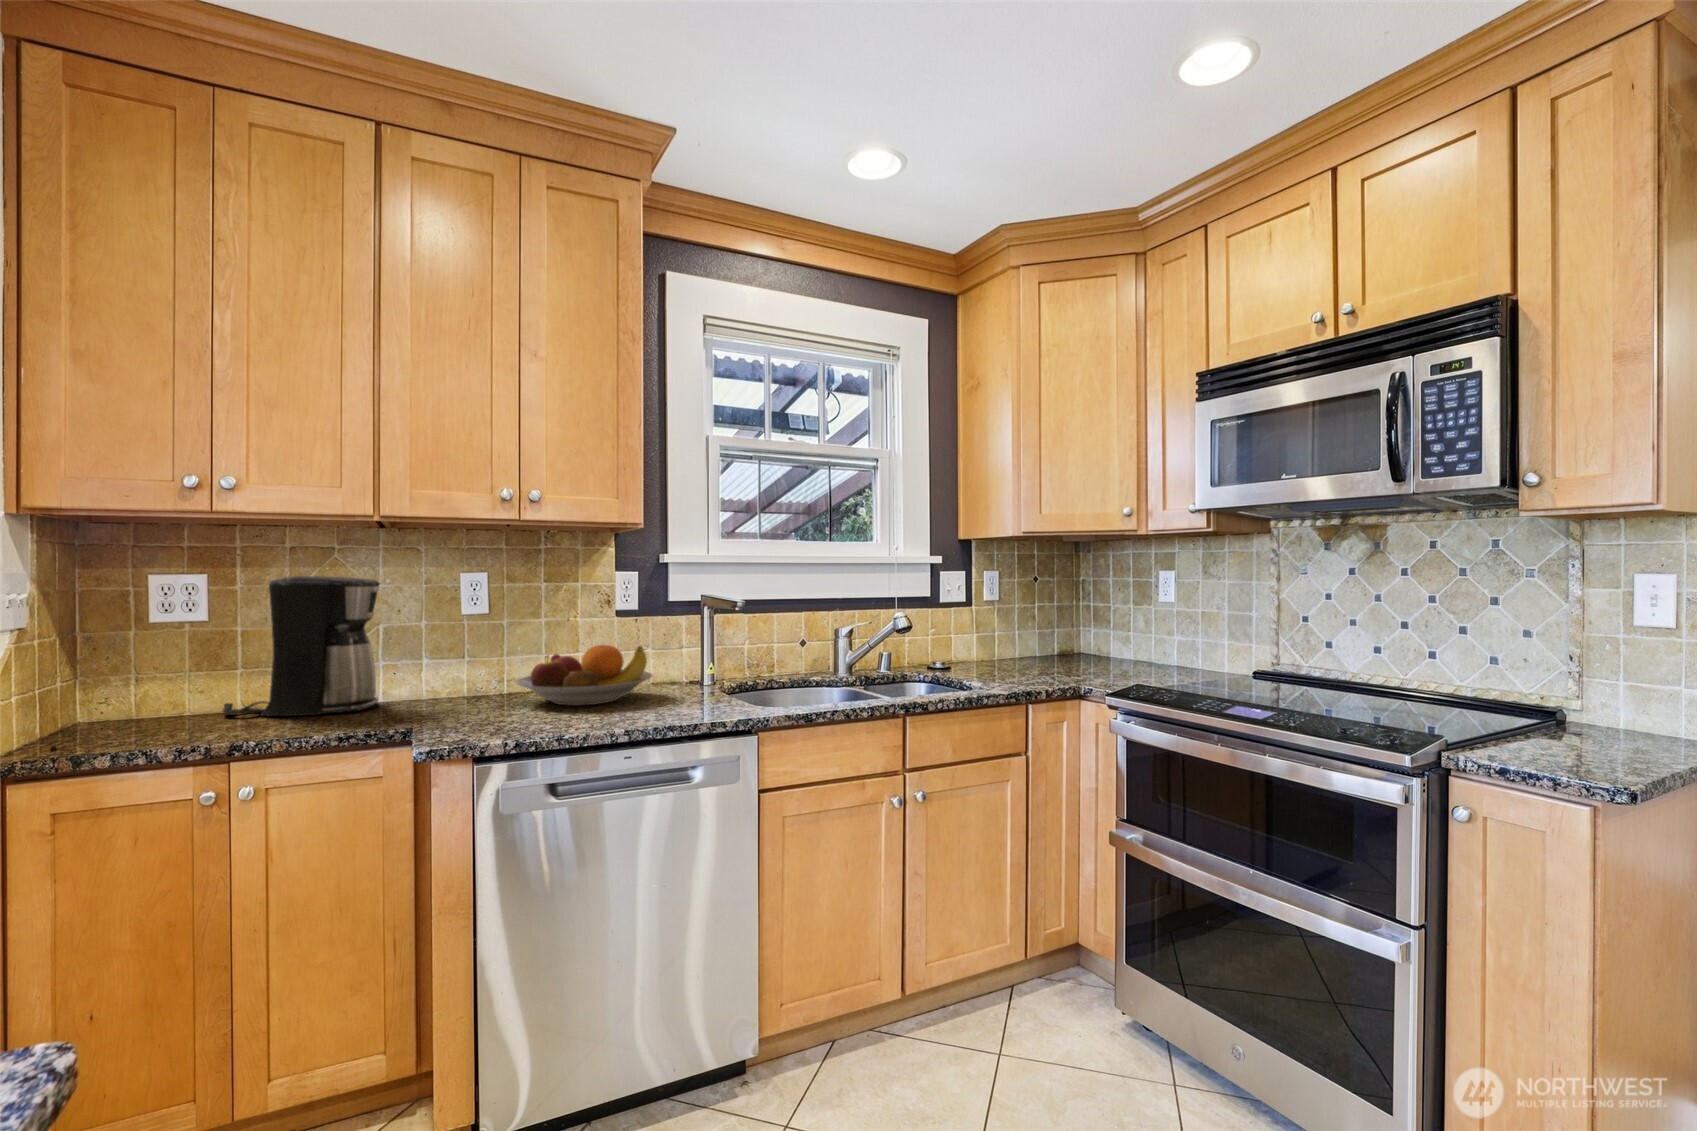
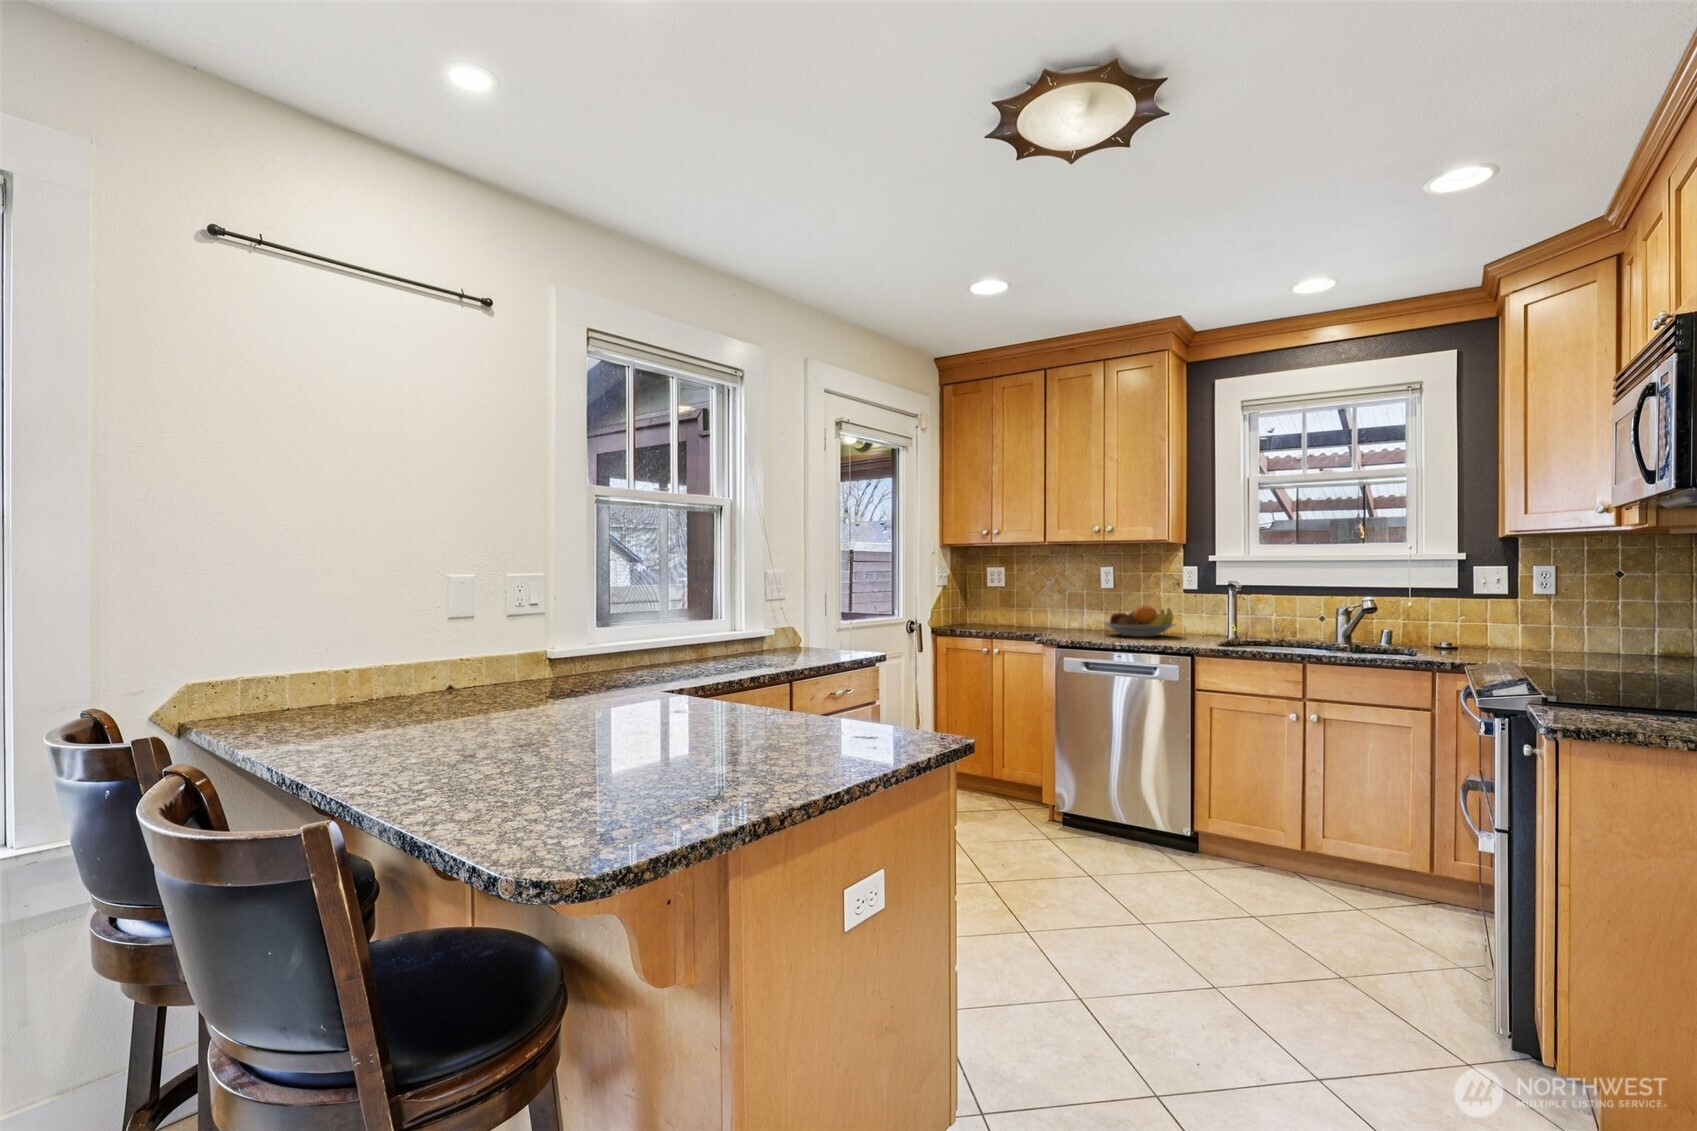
coffee maker: present [223,576,380,716] -> none [1003,568,1061,629]

